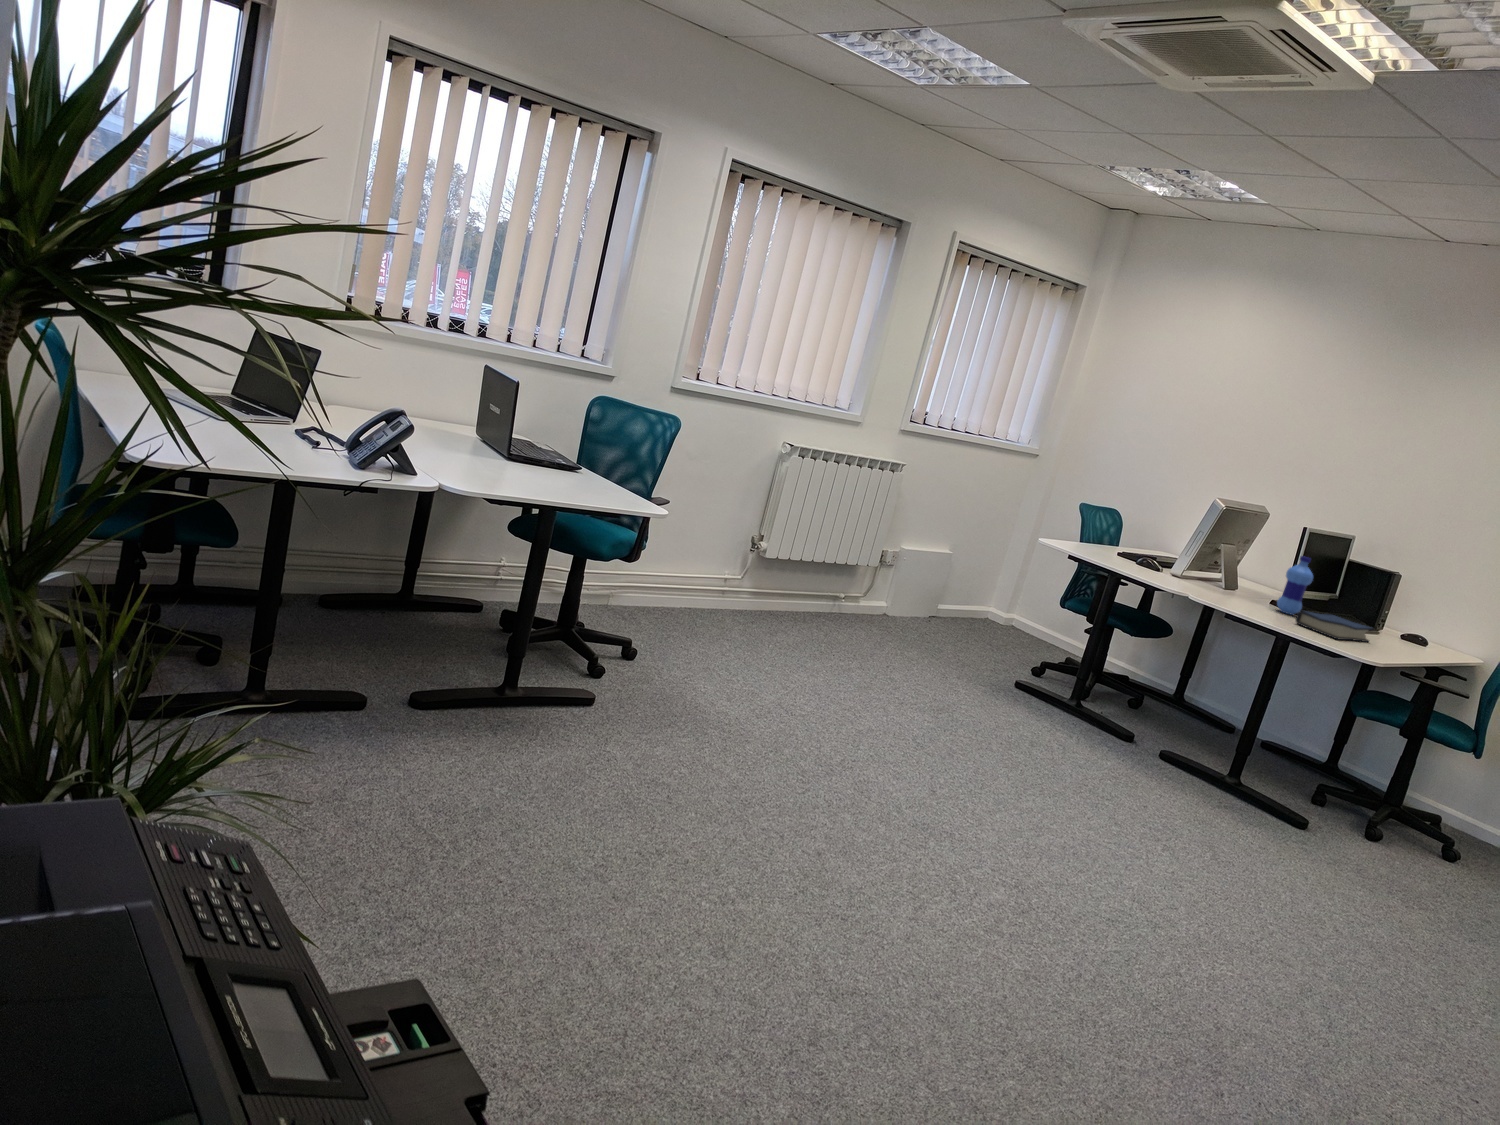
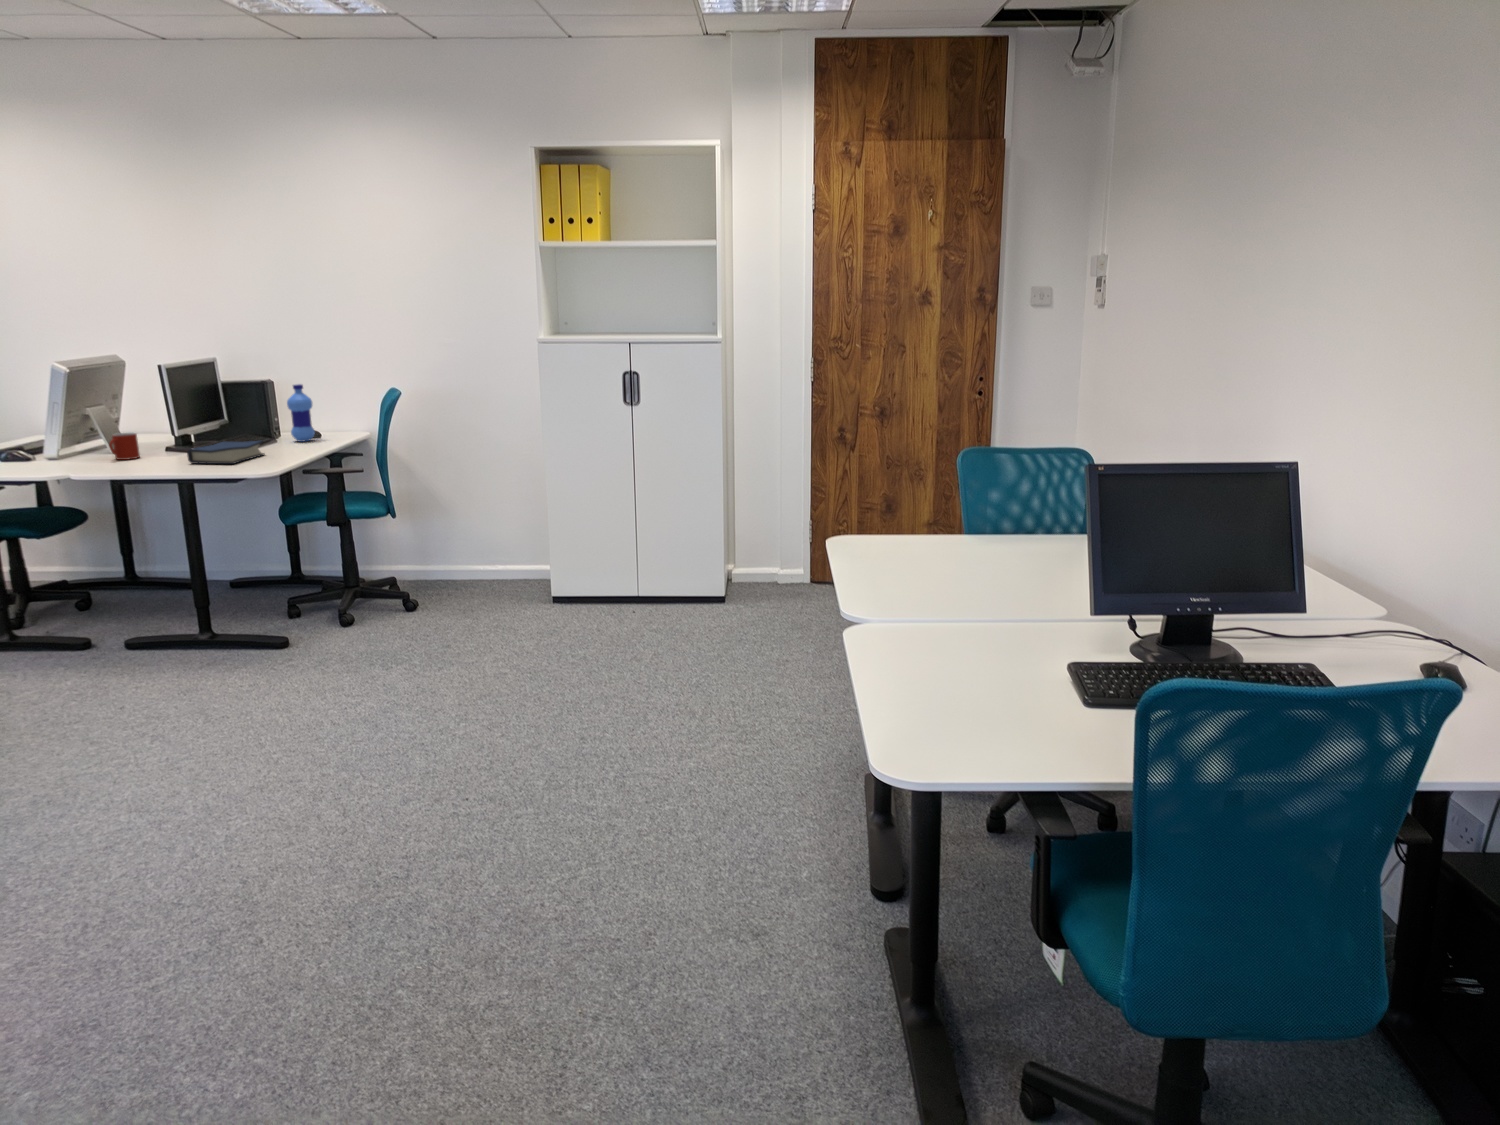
water bottle: present [1277,556,1313,615] -> present [287,384,315,442]
mug: none [1229,573,1257,601] -> present [109,433,140,460]

